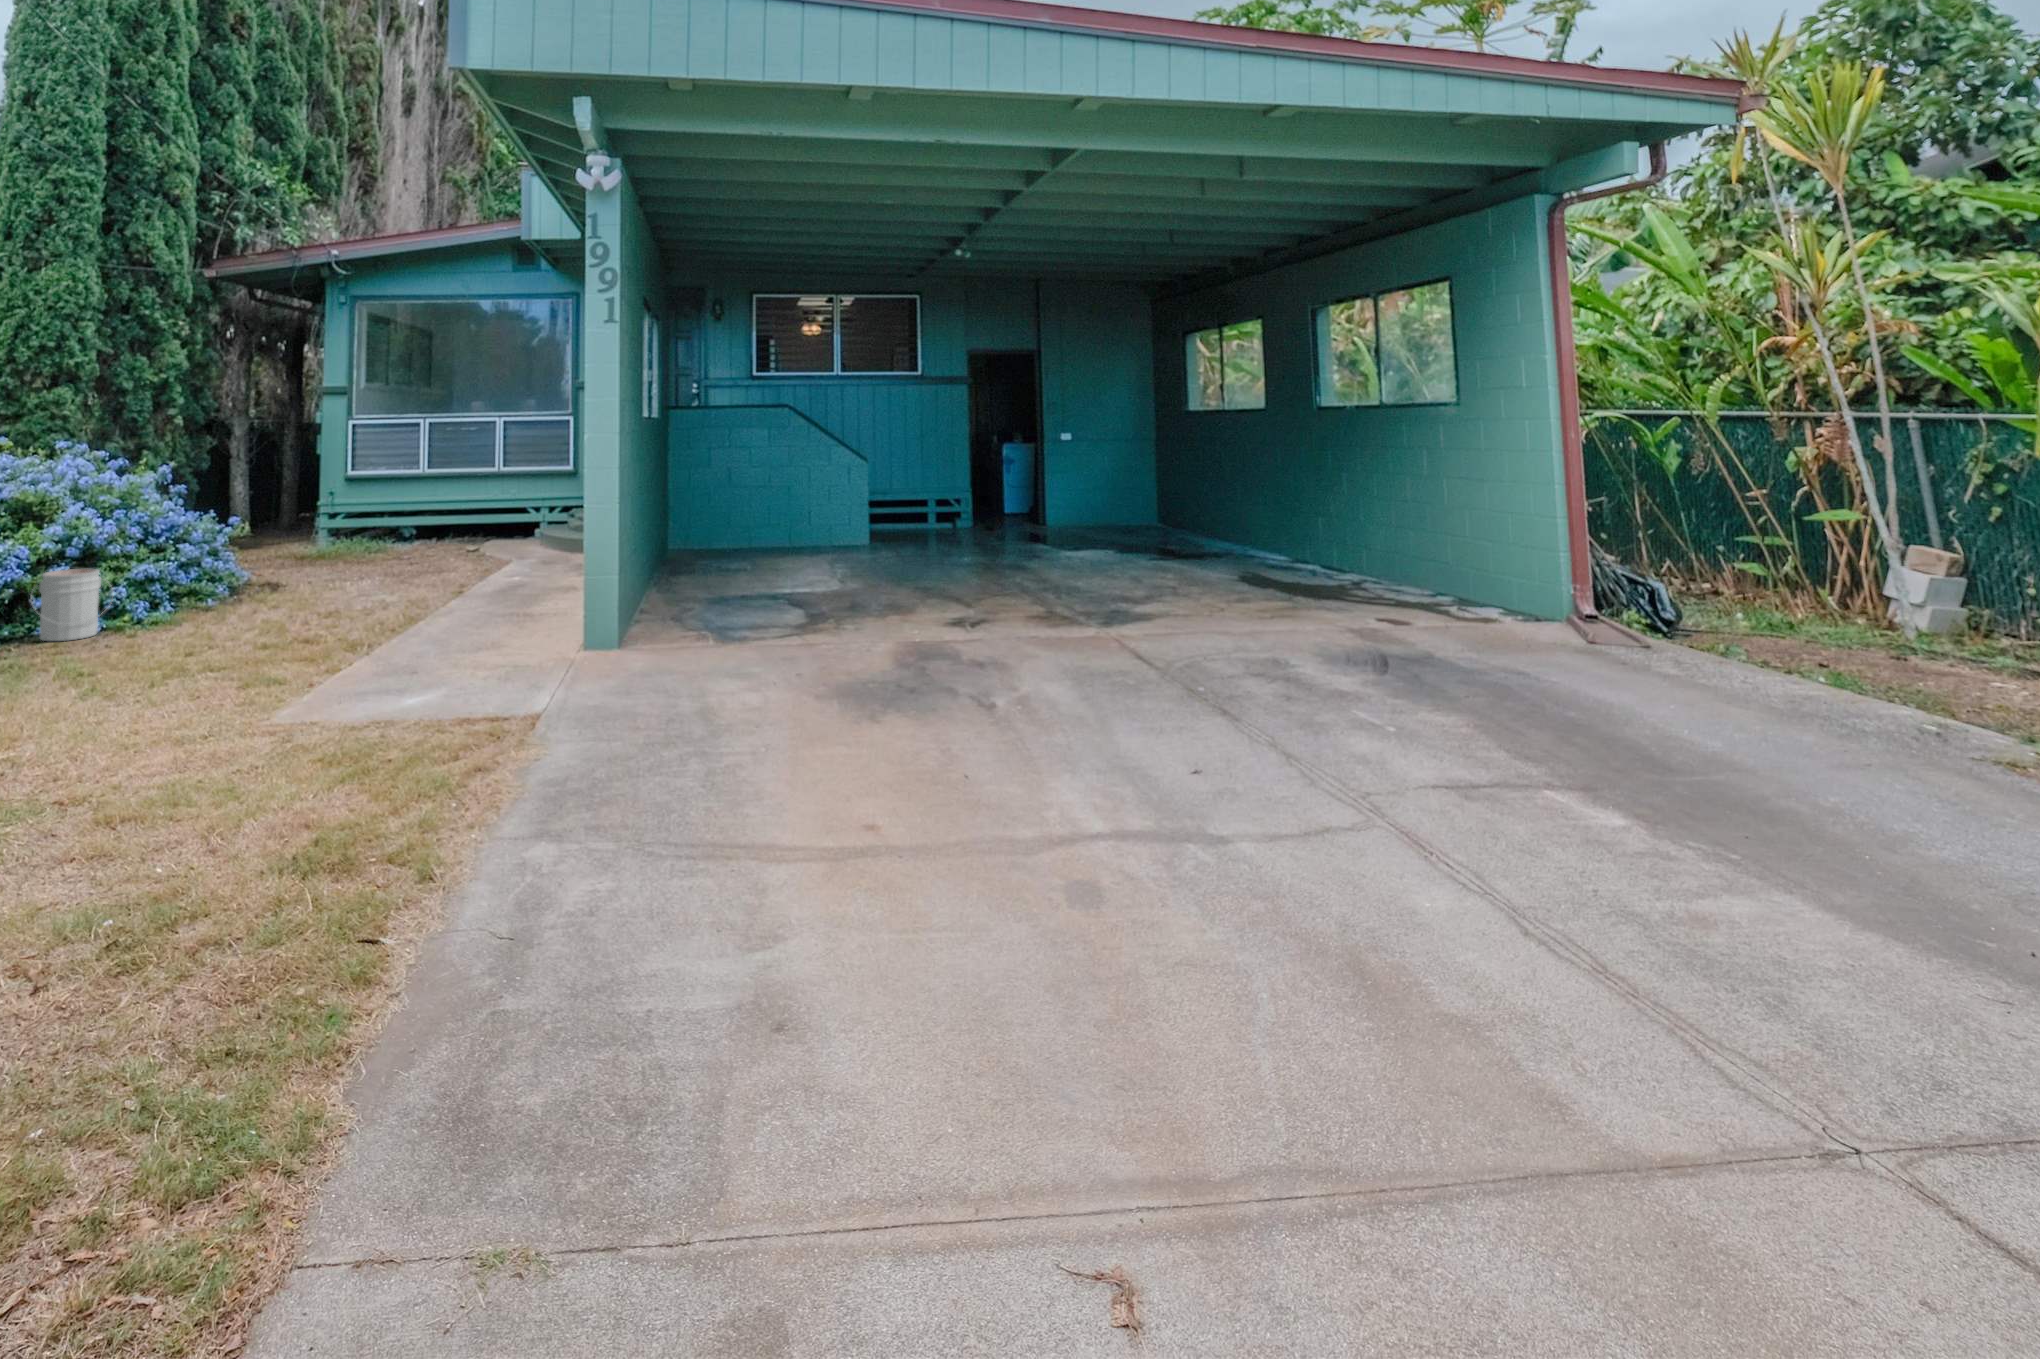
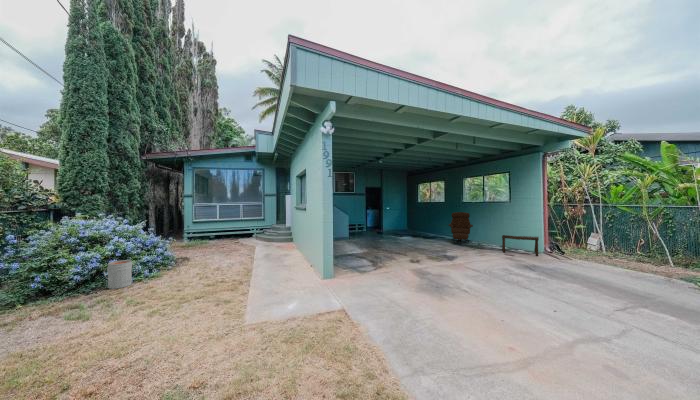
lounge chair: none [1237,452,1342,579] -> present [449,212,473,243]
bench: none [1371,542,1523,628] -> present [502,235,539,256]

